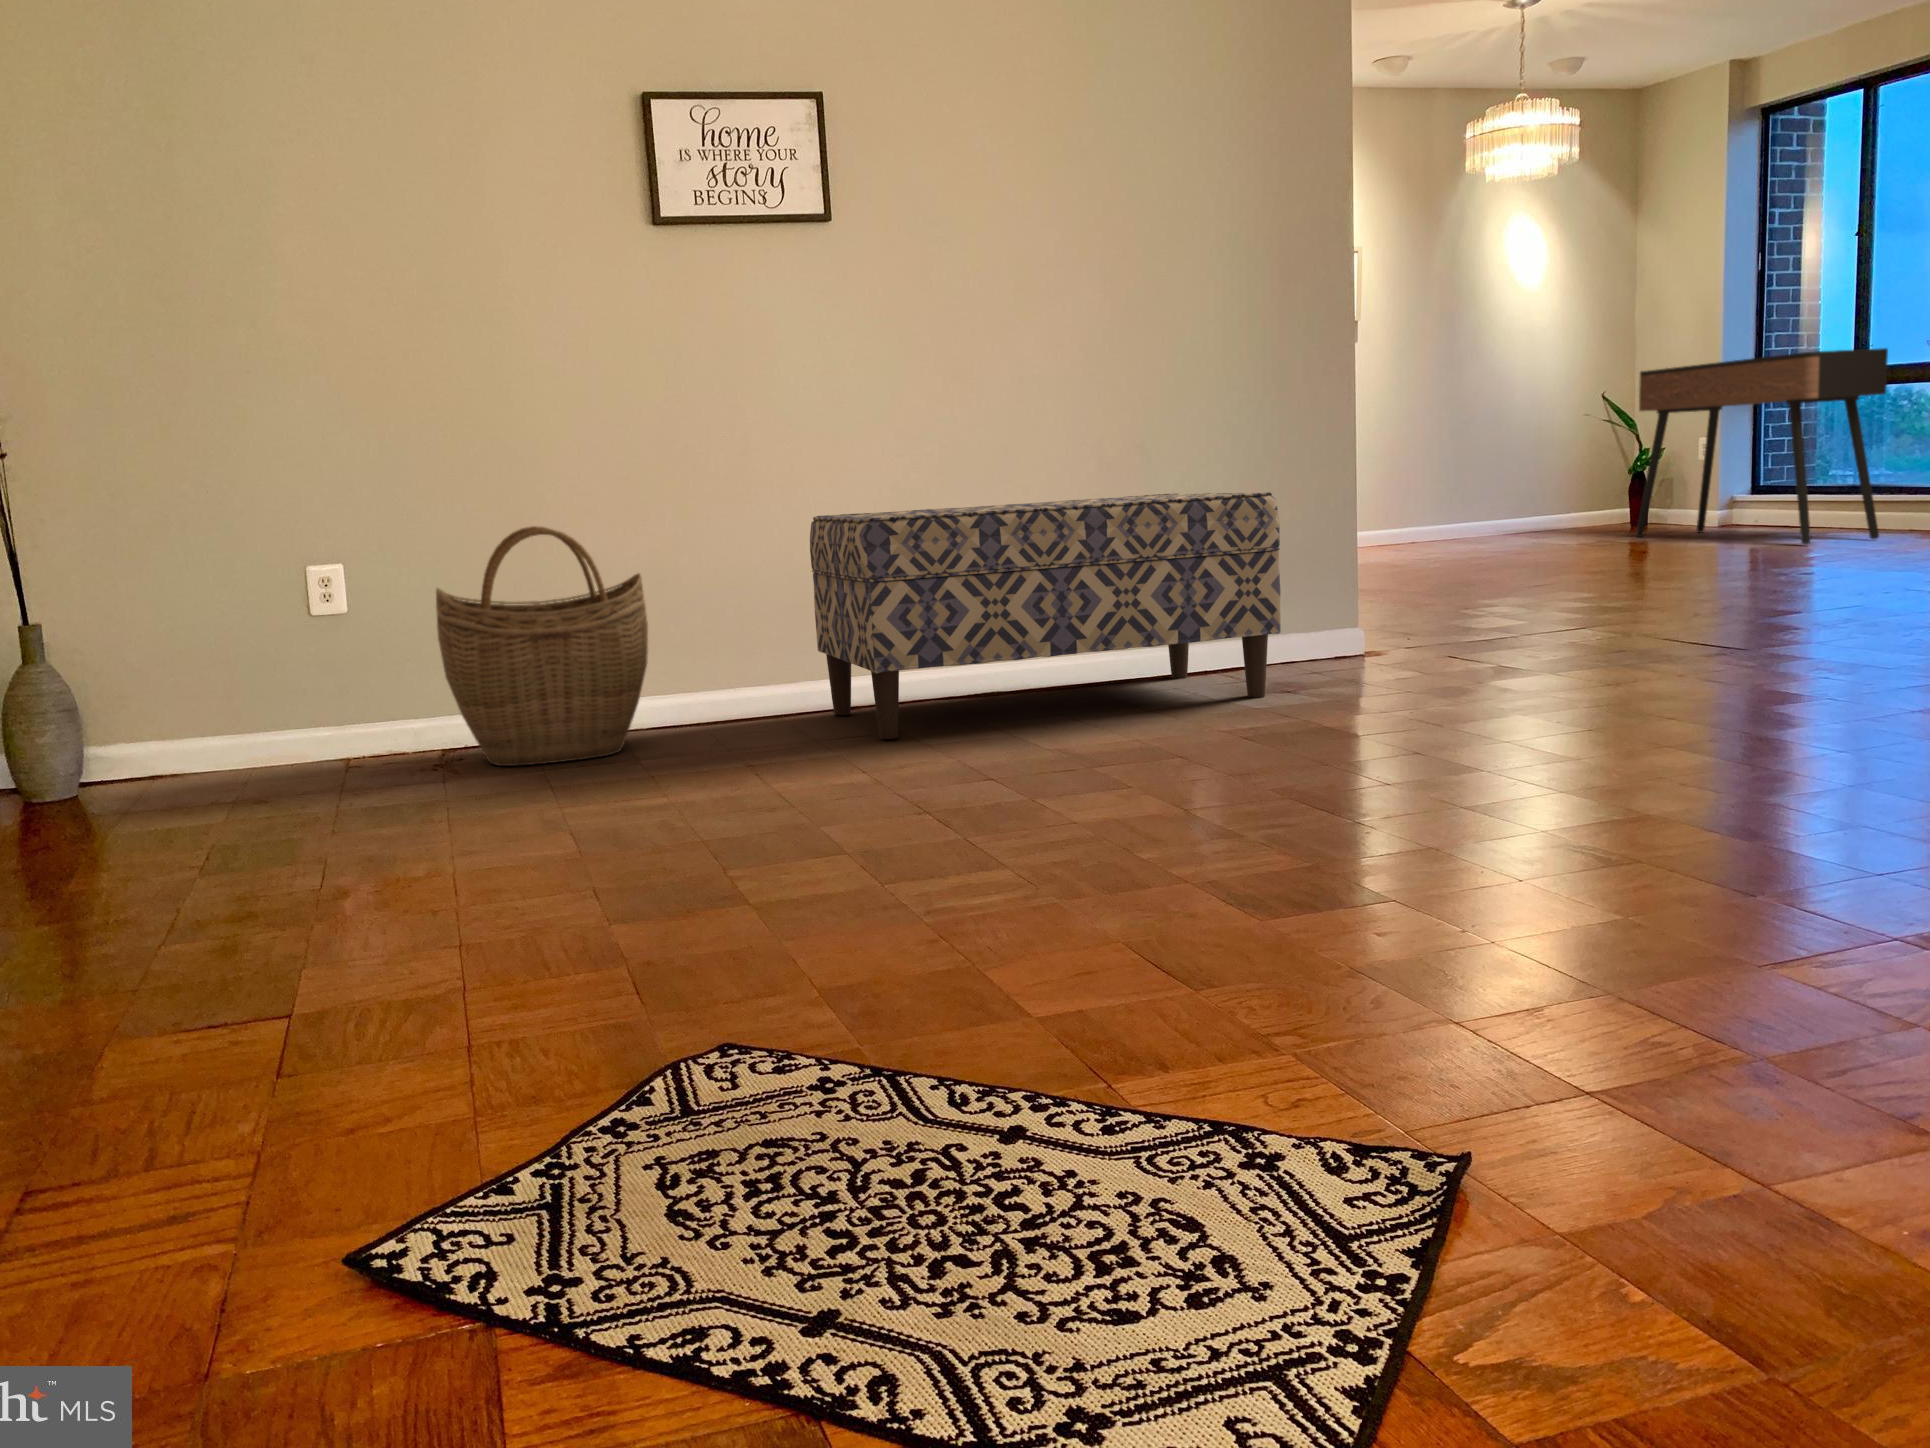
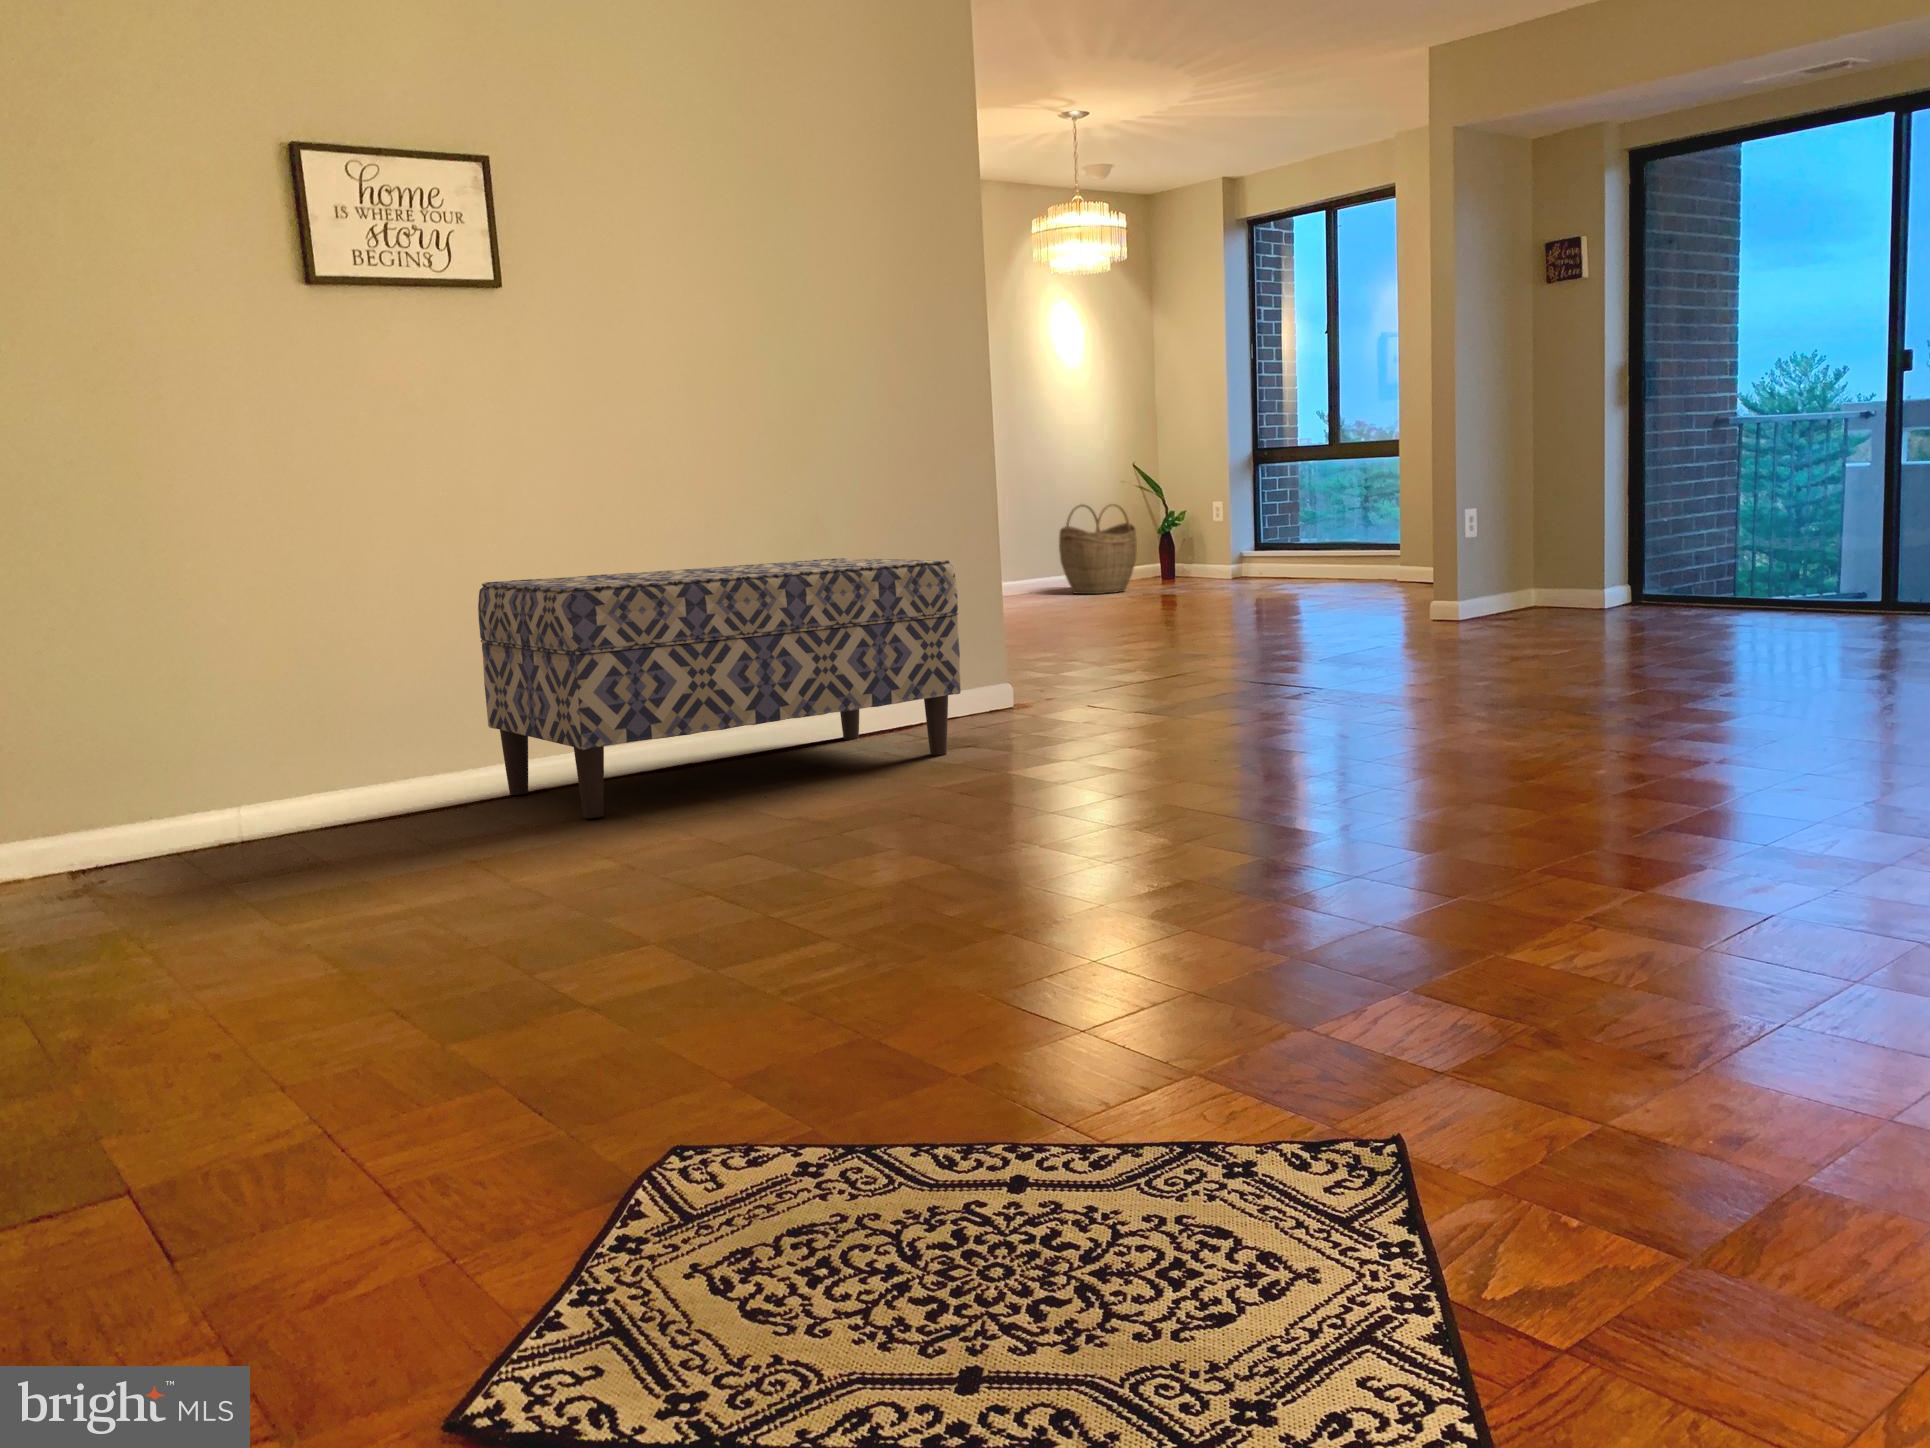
console table: present [1636,348,1888,544] -> none [1167,432,1360,597]
woven basket: present [436,526,648,766] -> present [1059,504,1137,594]

